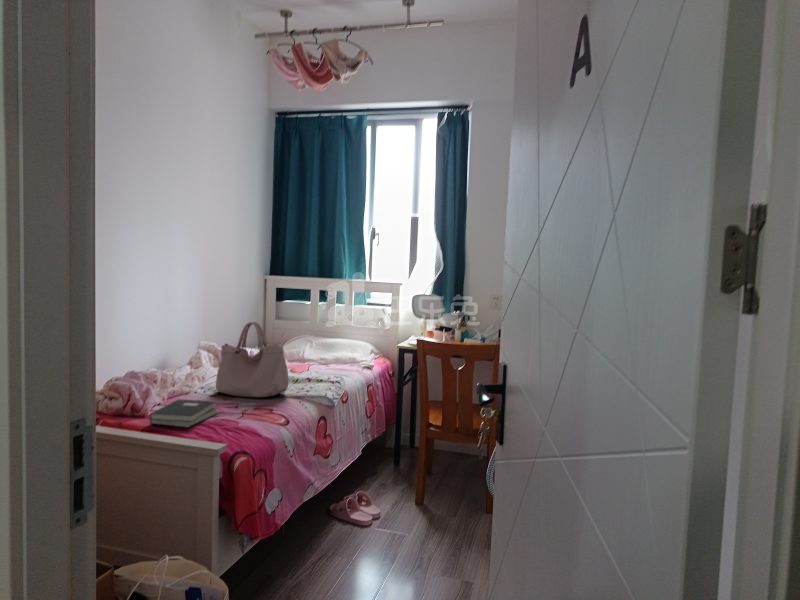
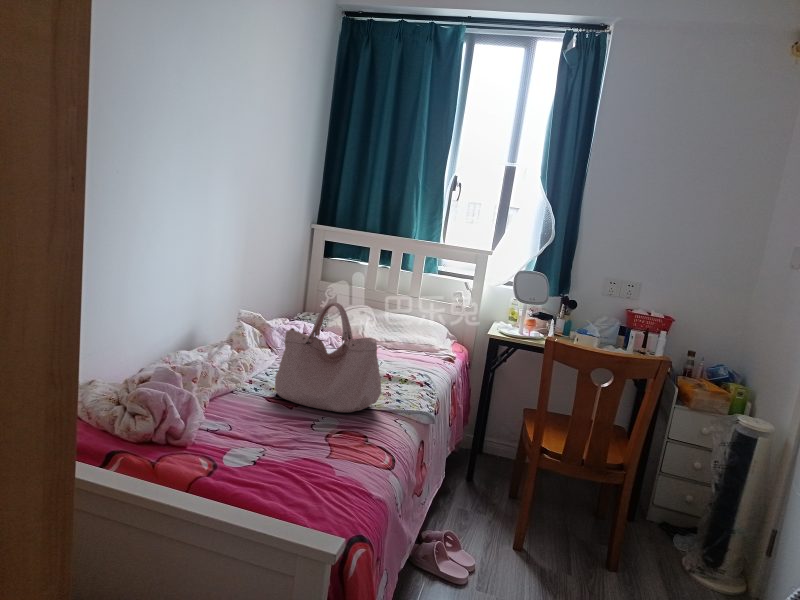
hardback book: present [150,400,218,428] -> none [197,418,294,478]

